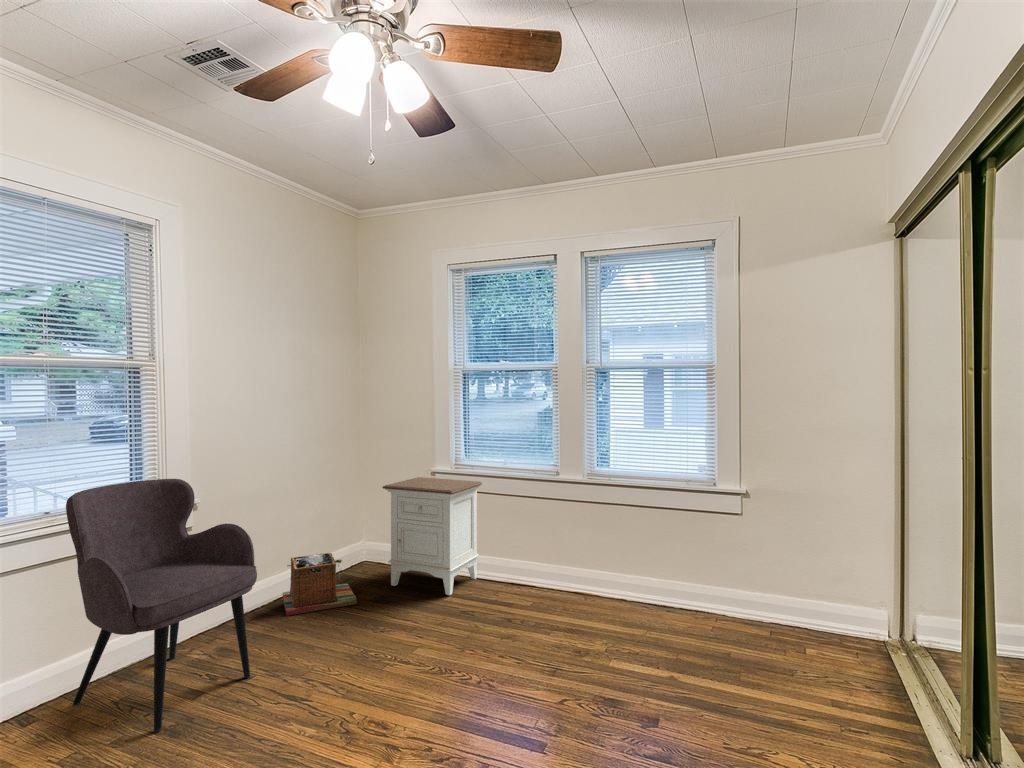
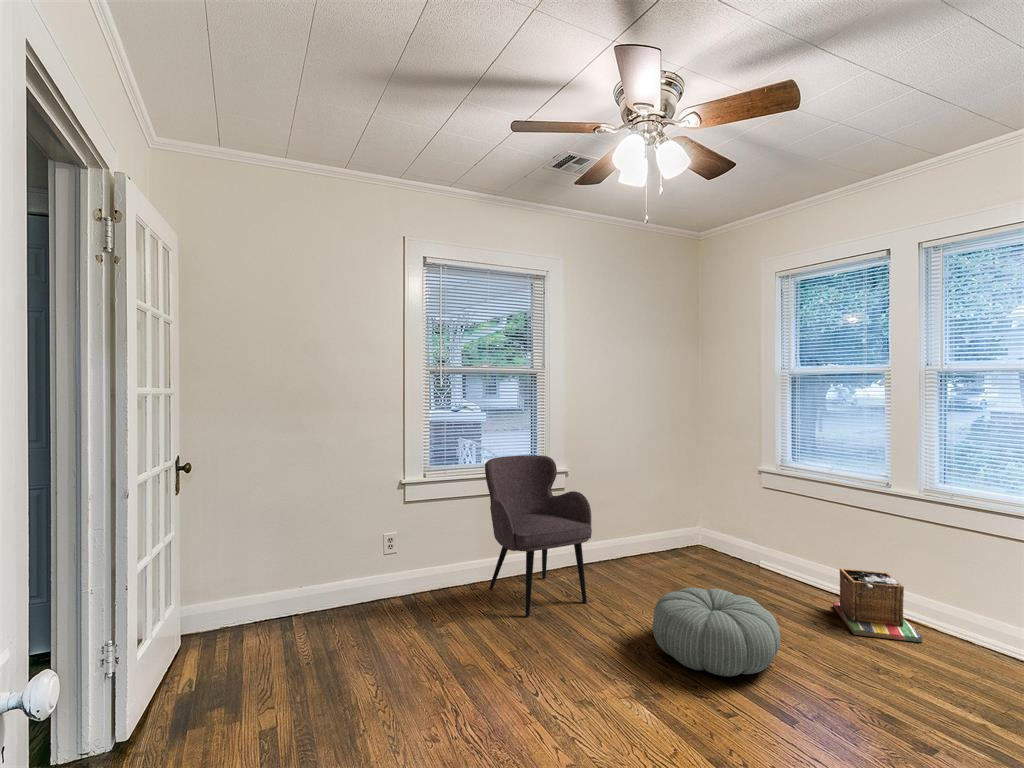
nightstand: present [382,477,482,595] -> none [705,475,806,588]
laundry basket: present [283,553,357,616] -> present [833,569,922,642]
pouf: none [358,612,503,724] -> present [653,588,780,676]

